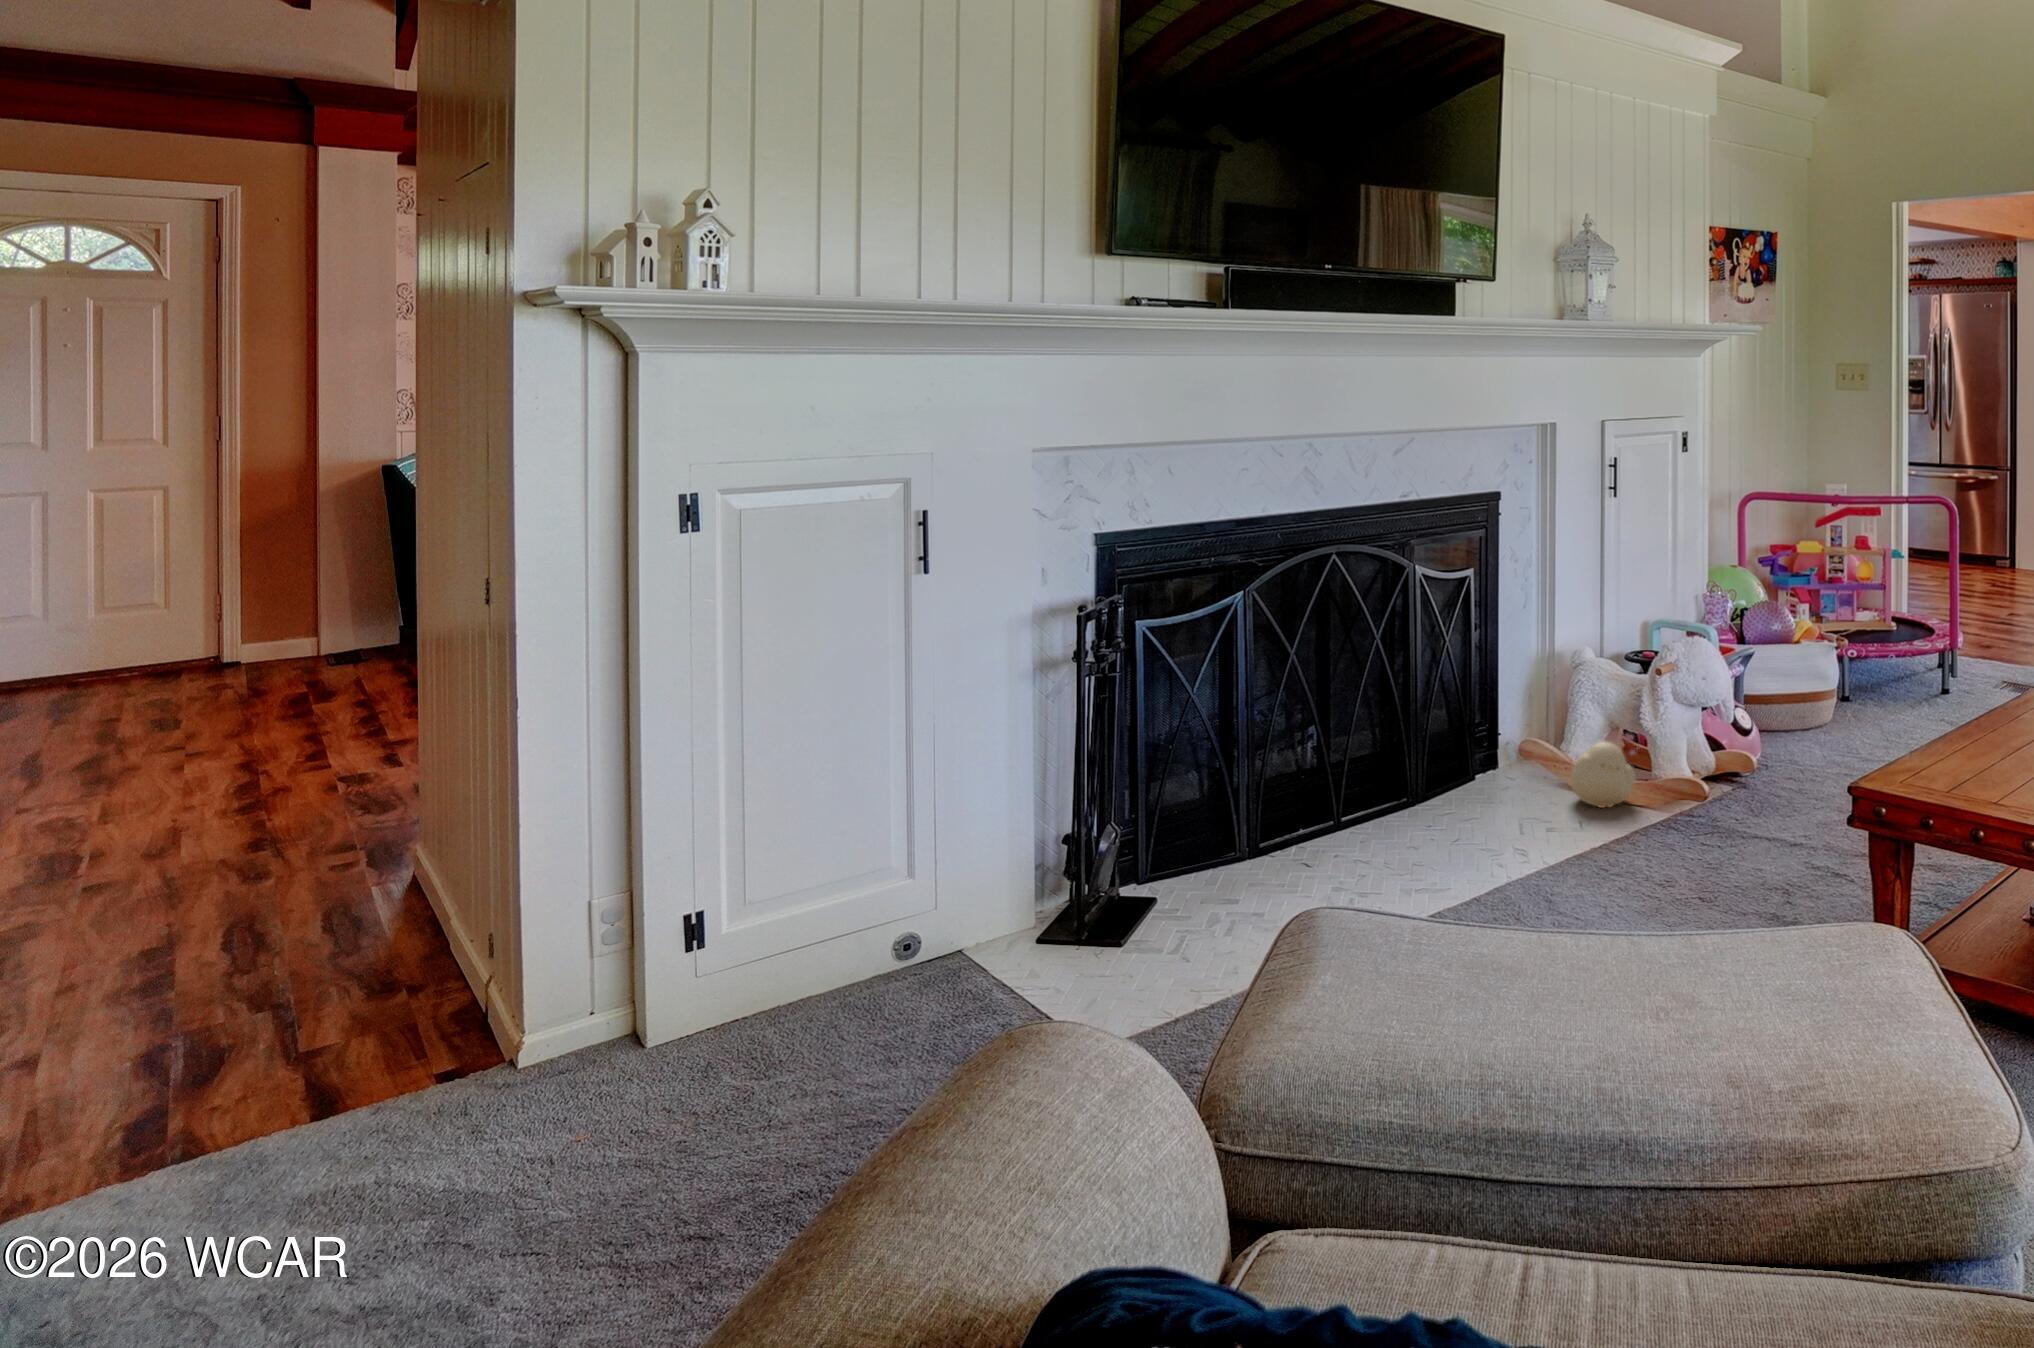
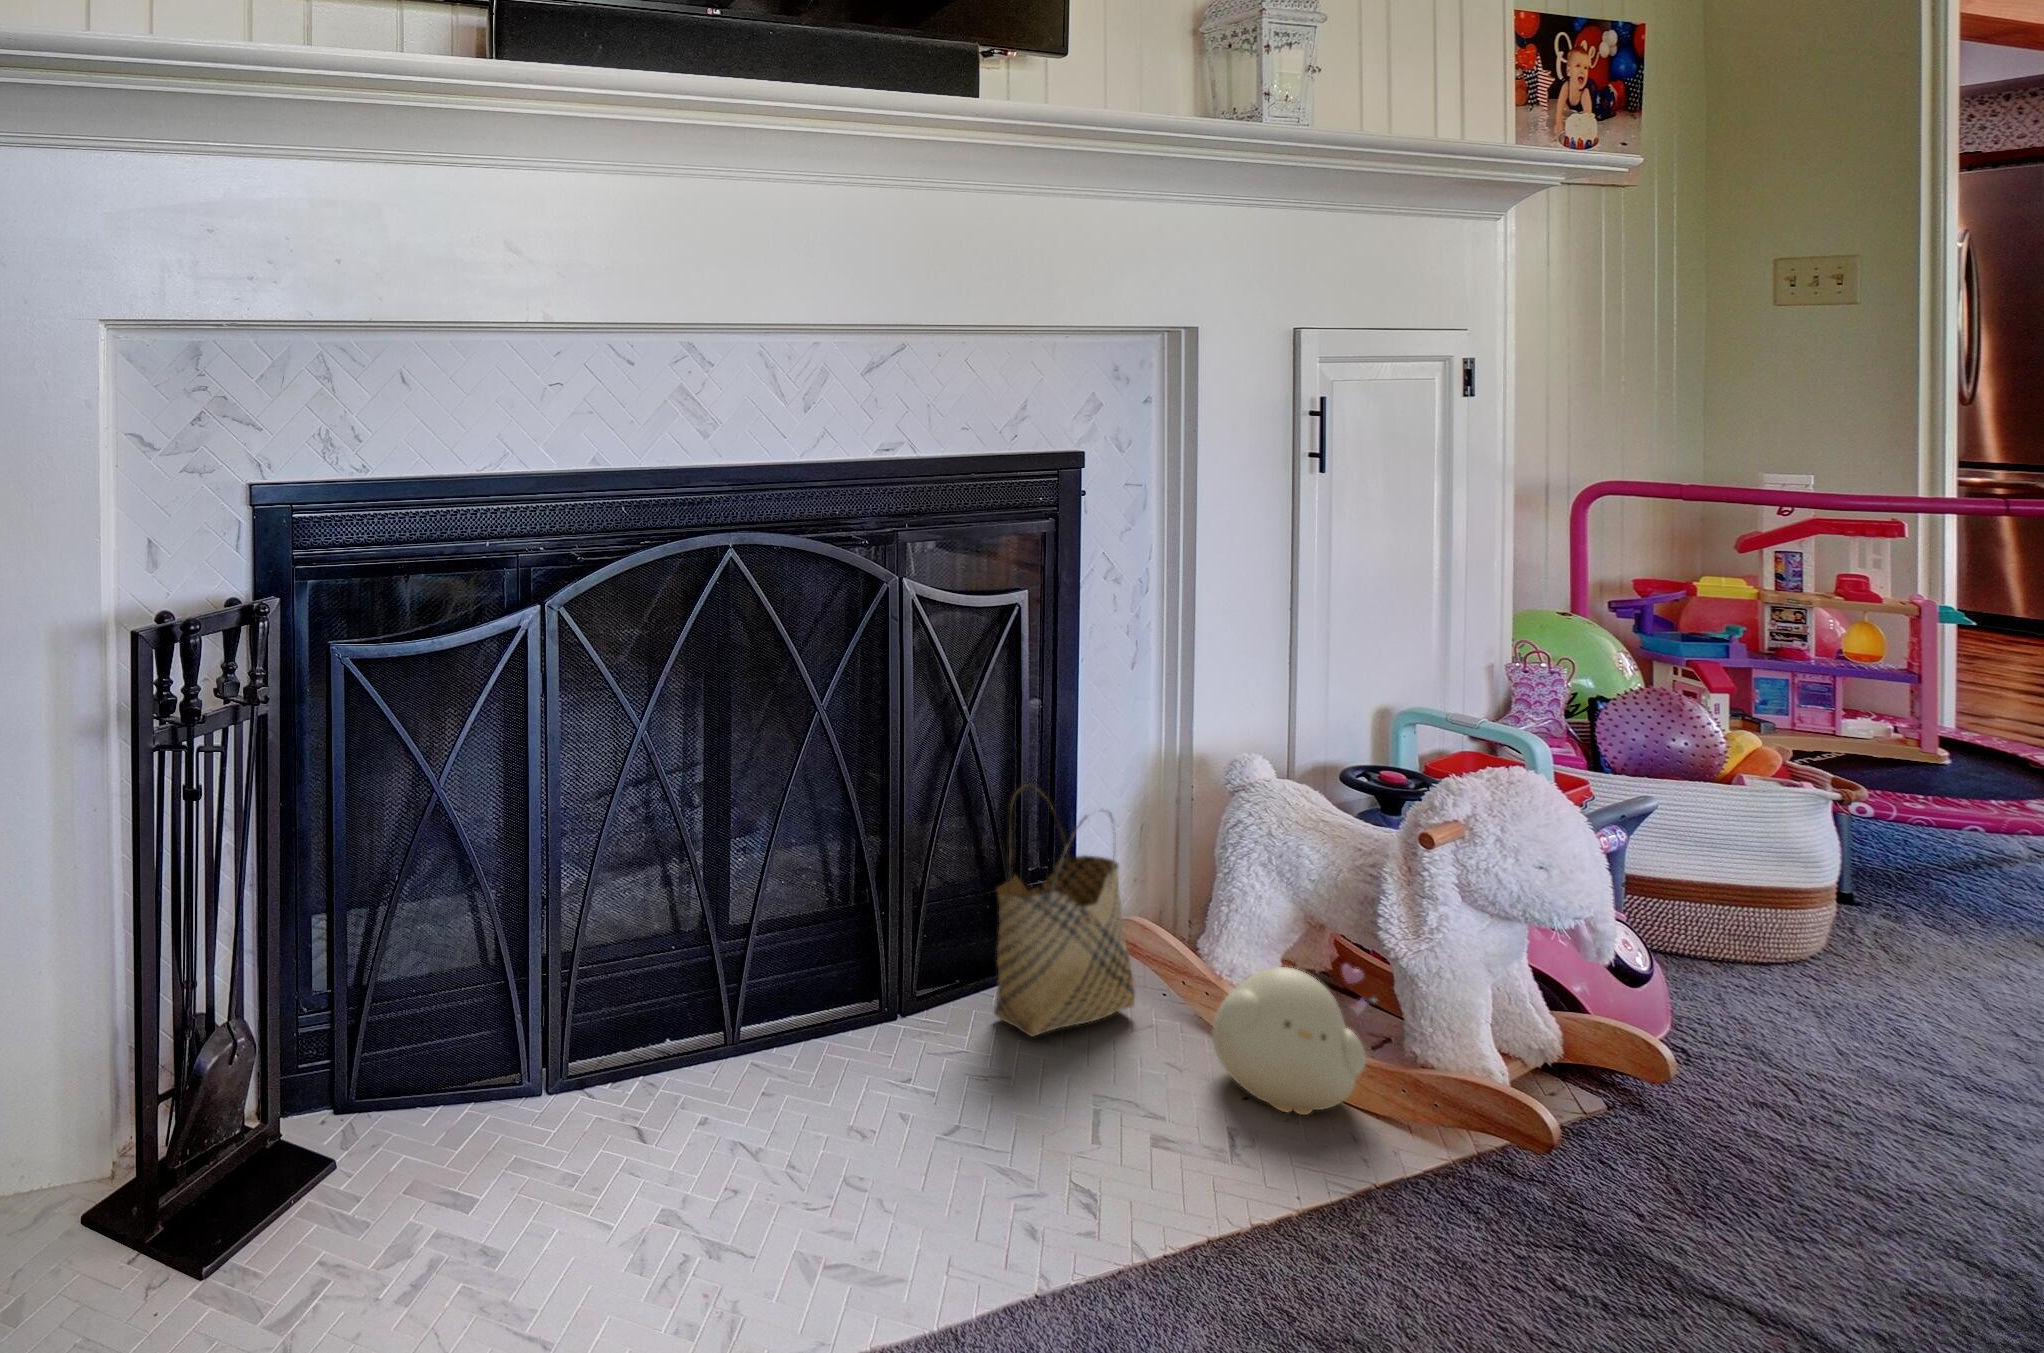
woven basket: none [1467,673,1534,800] -> present [994,784,1135,1037]

